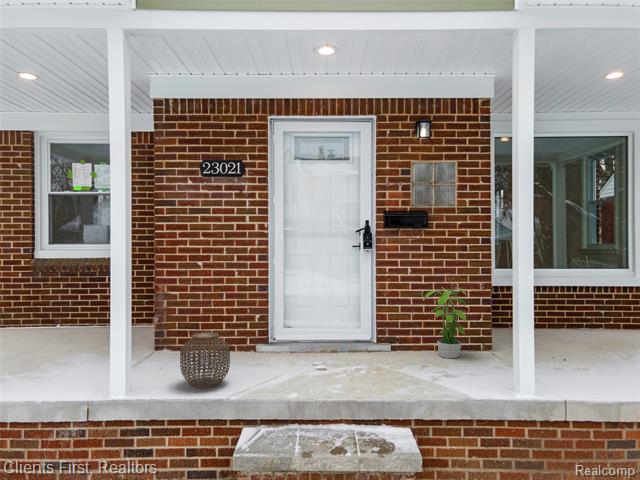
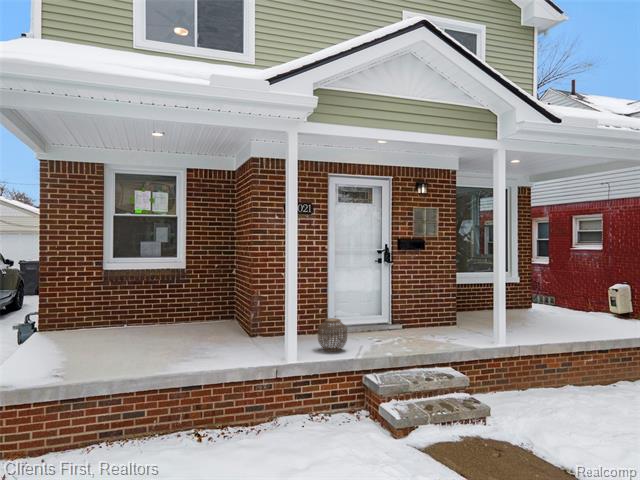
potted plant: present [423,288,468,358] -> none [423,287,451,331]

